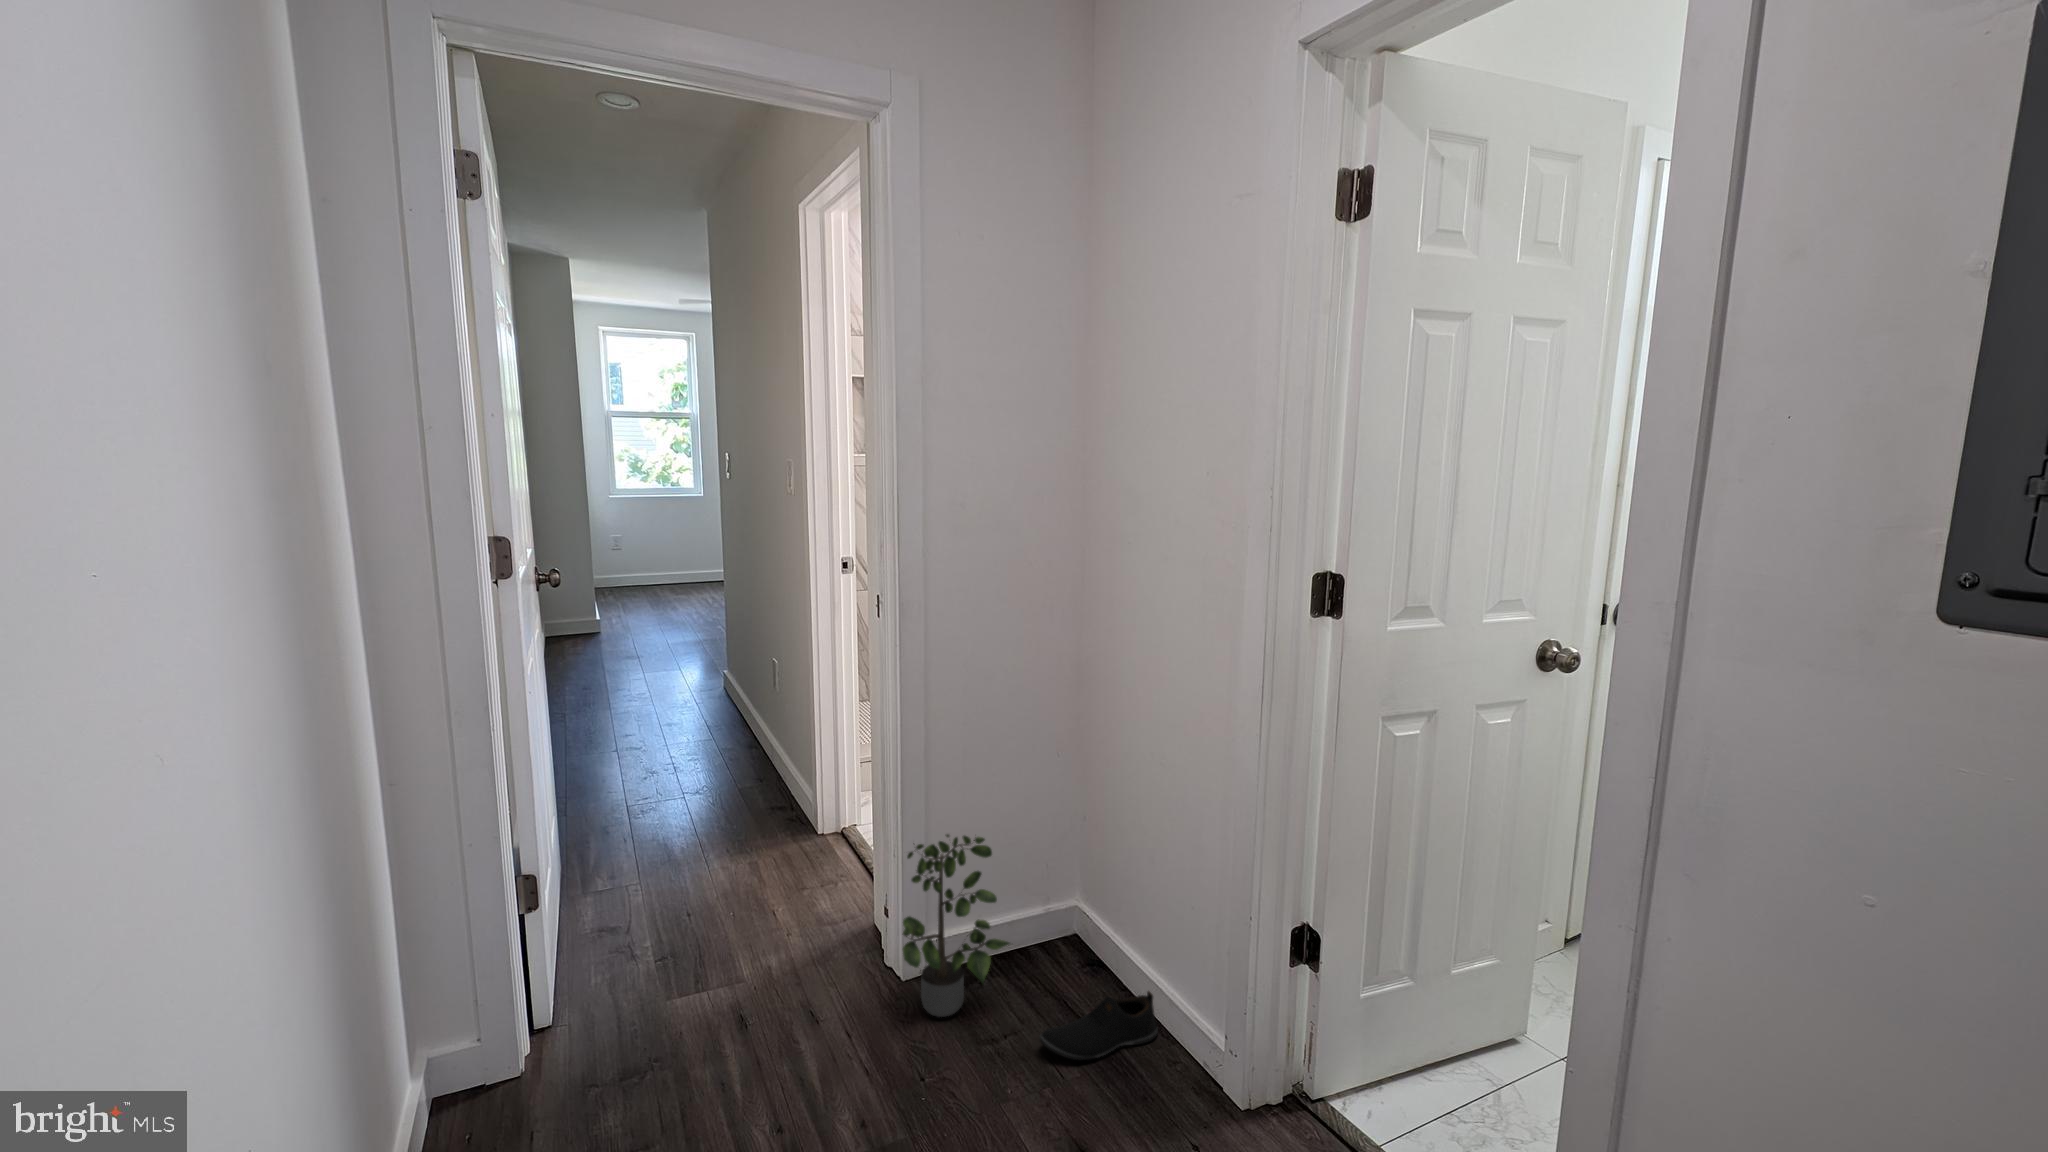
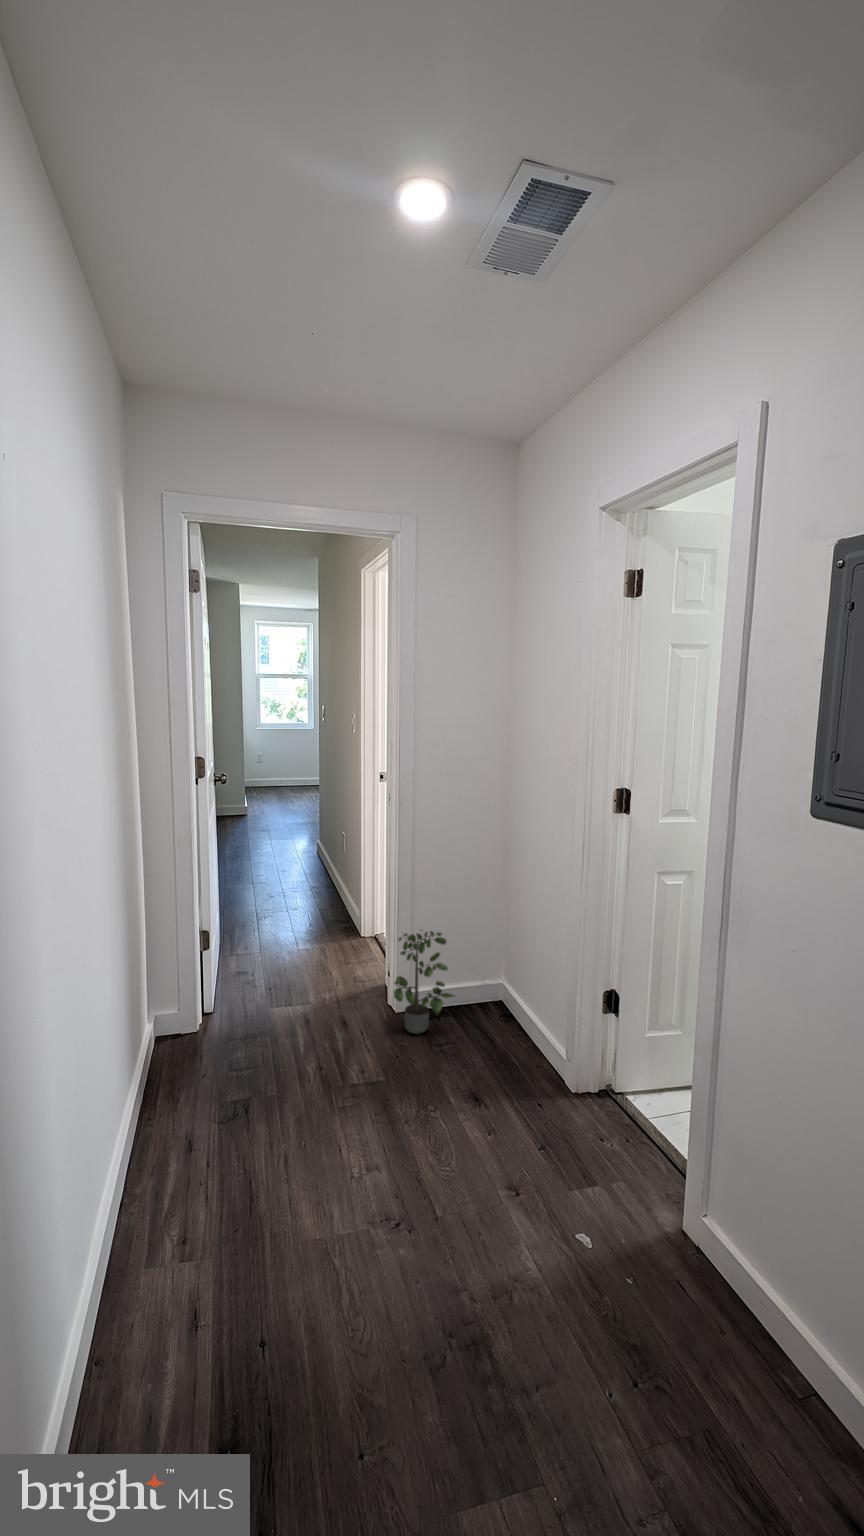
shoe: present [1039,991,1158,1060] -> none [466,1029,537,1062]

